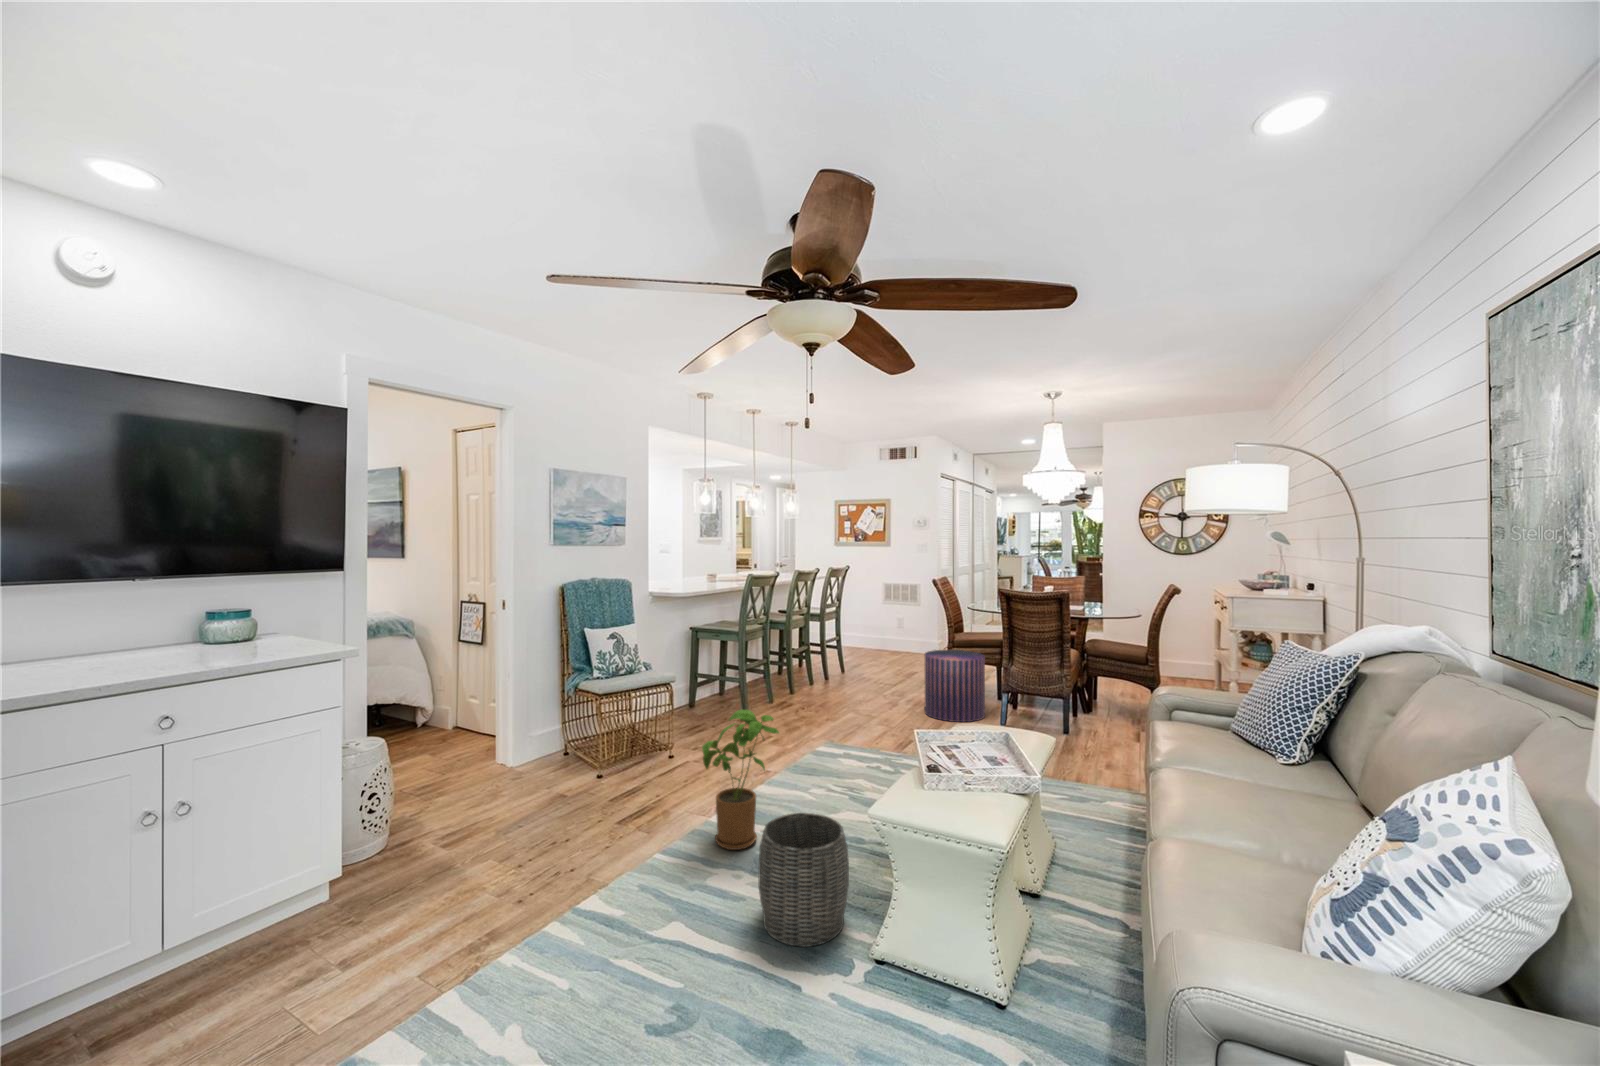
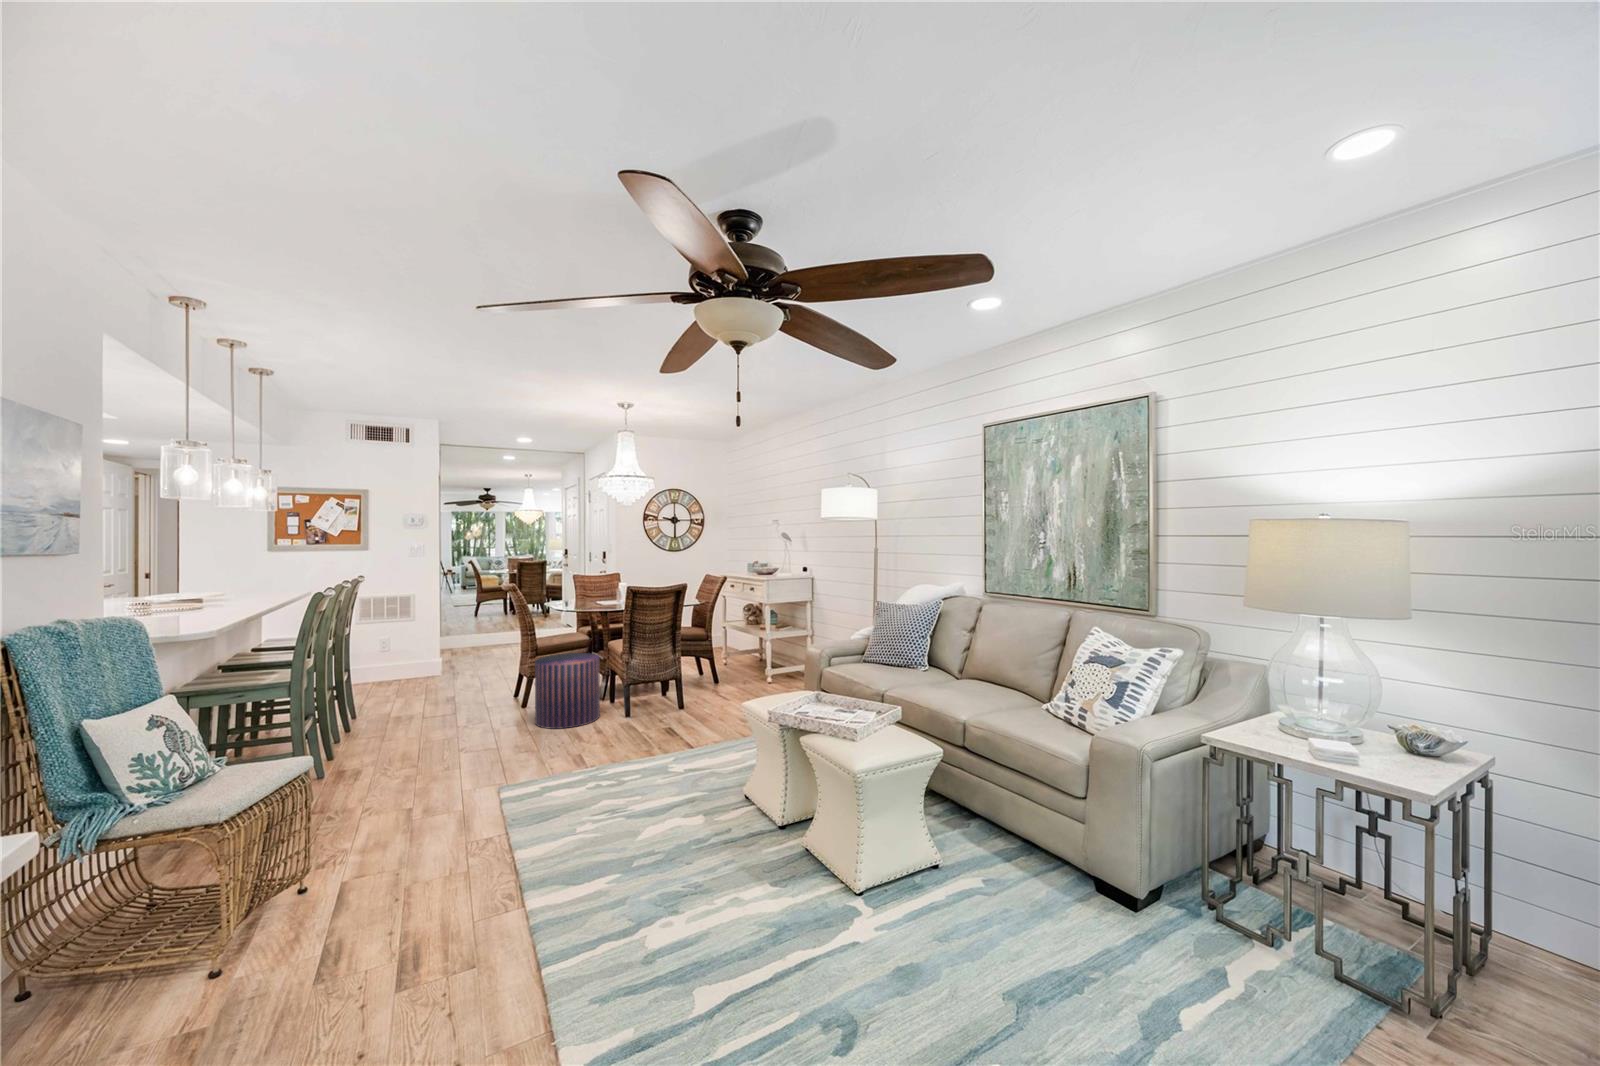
house plant: present [702,710,779,850] -> none [560,741,658,920]
woven basket: present [758,813,849,947] -> none [728,806,816,937]

